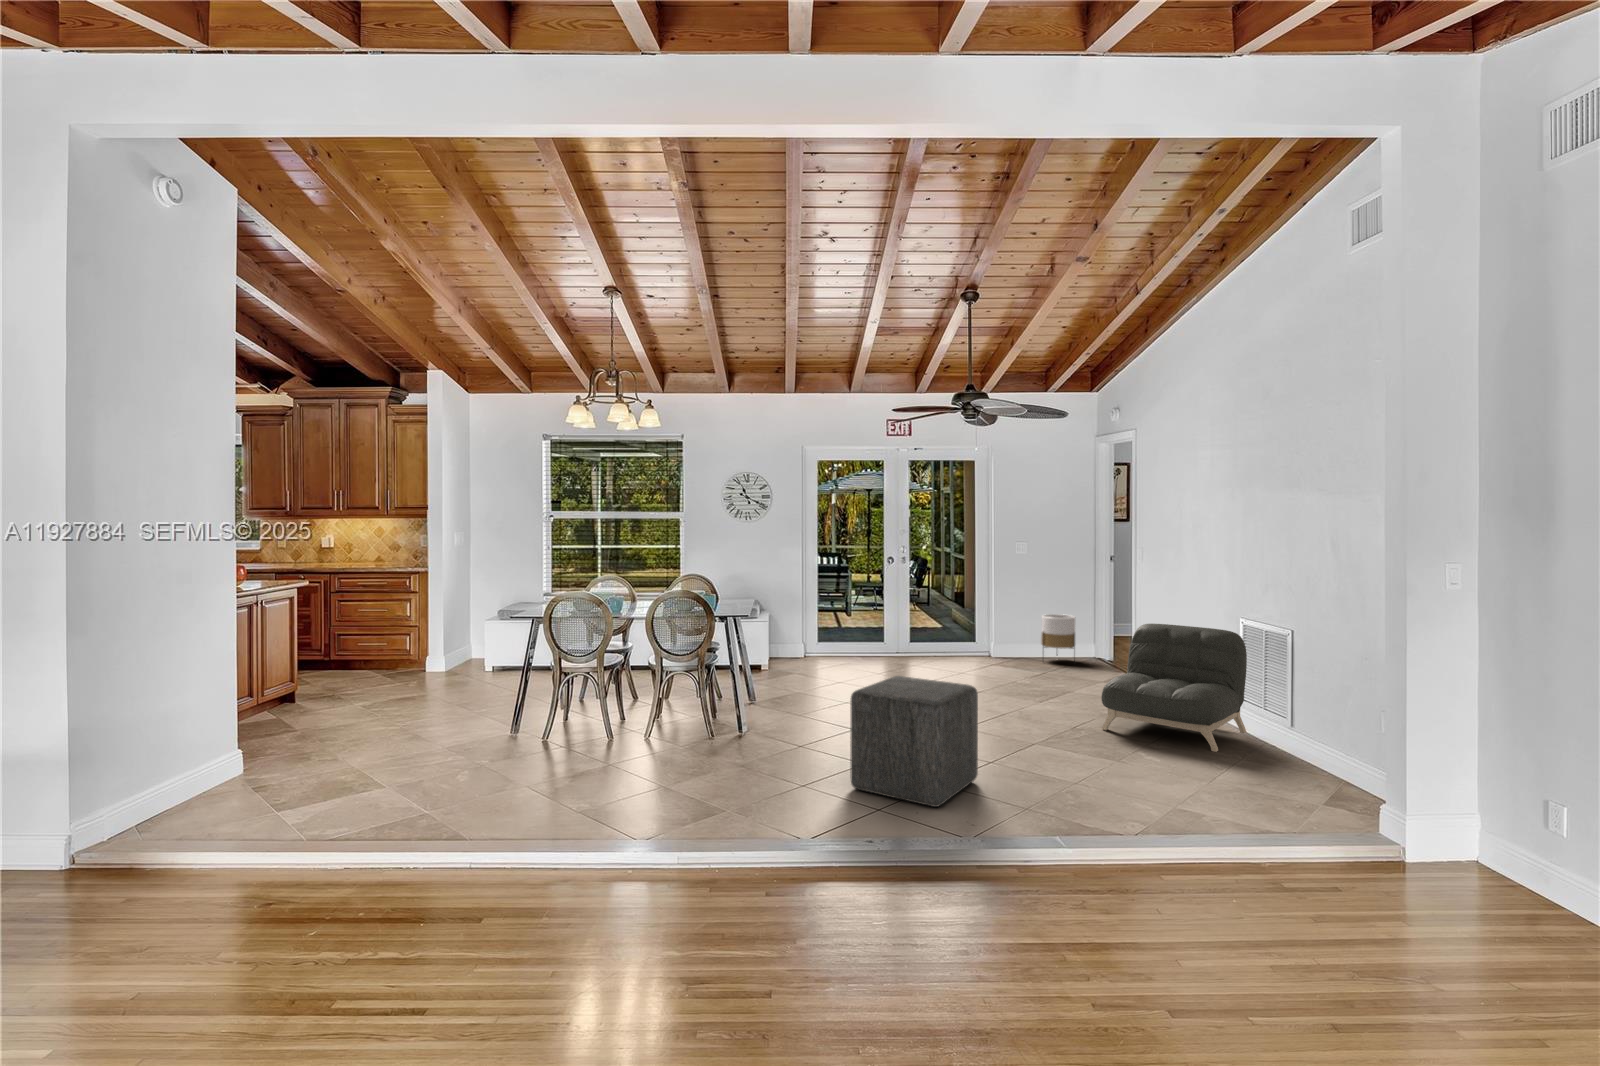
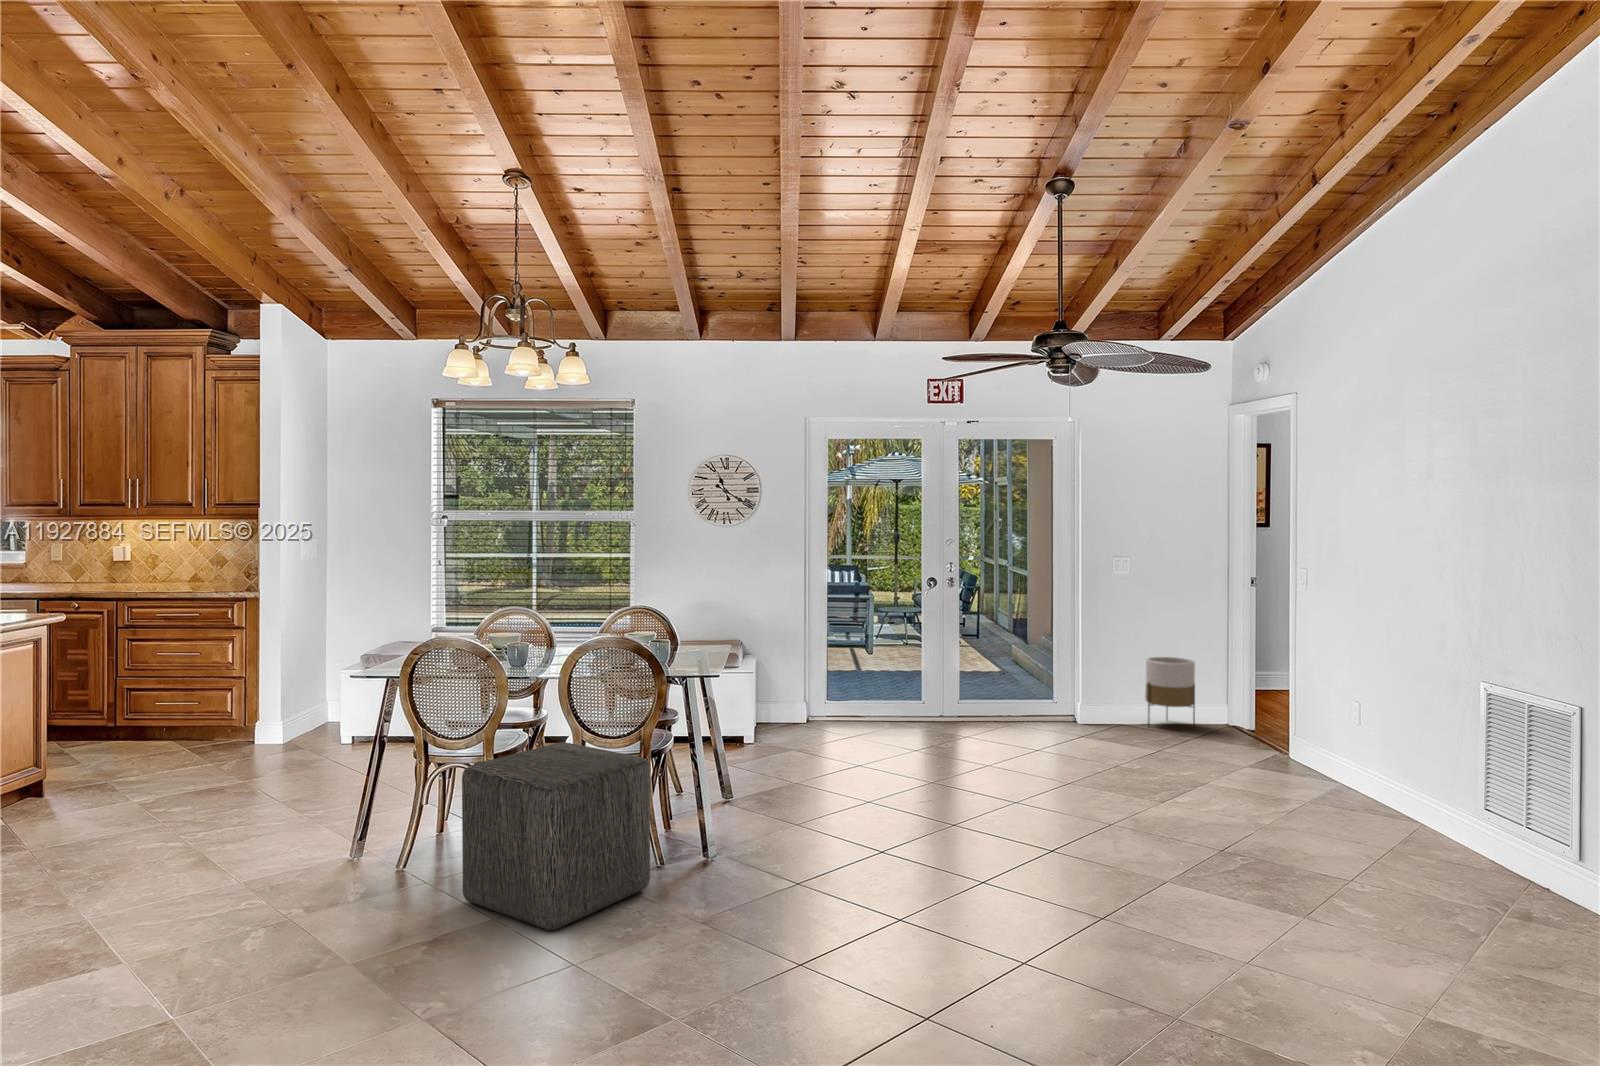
armchair: present [1101,624,1247,752] -> none [1265,685,1491,895]
ottoman: present [850,676,978,807] -> present [462,742,650,930]

